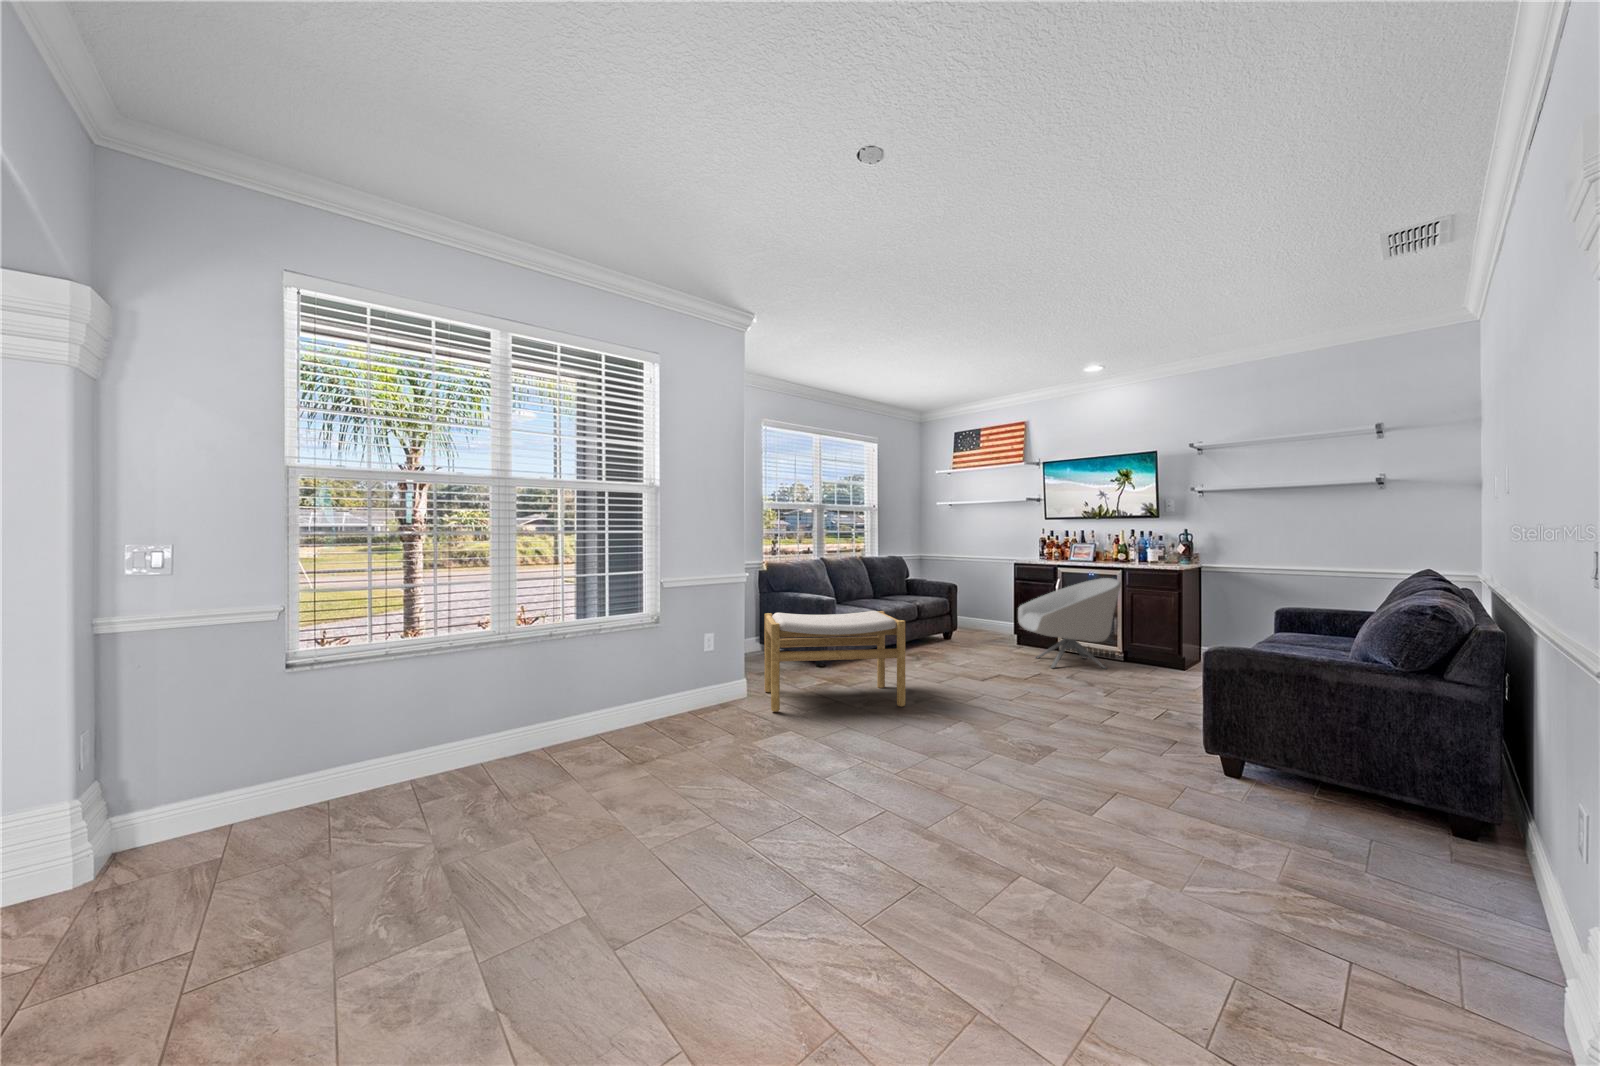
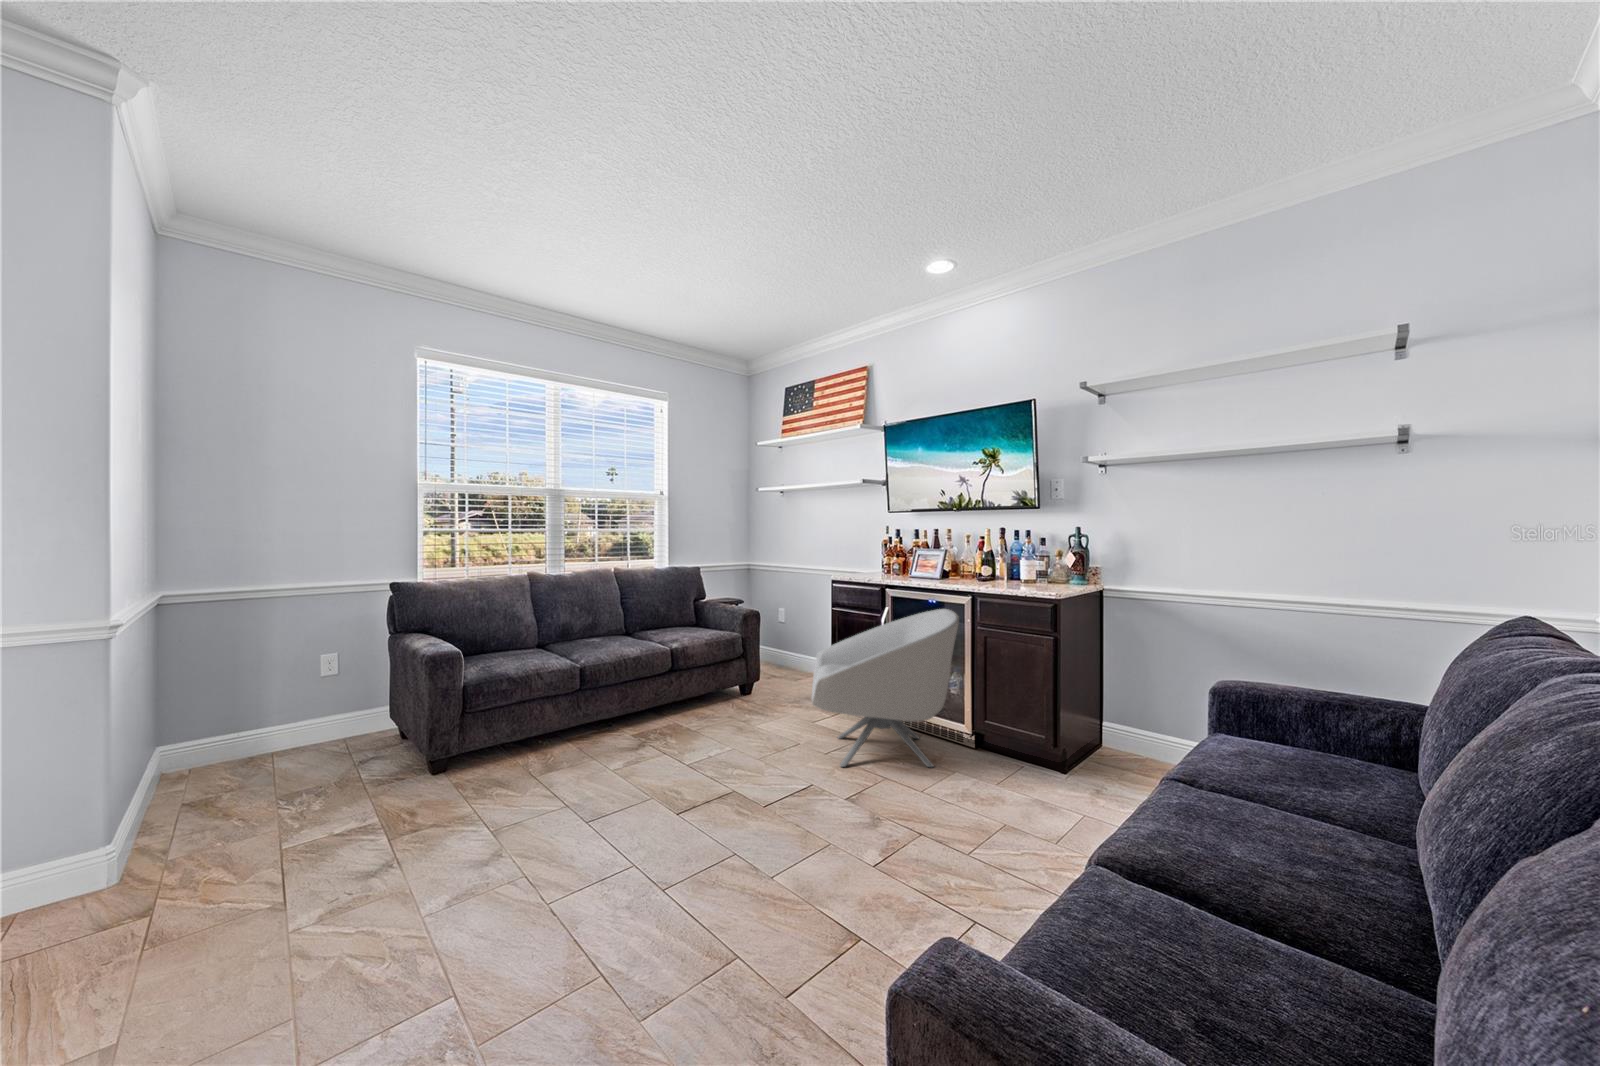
footstool: present [764,611,905,712] -> none [99,687,483,938]

